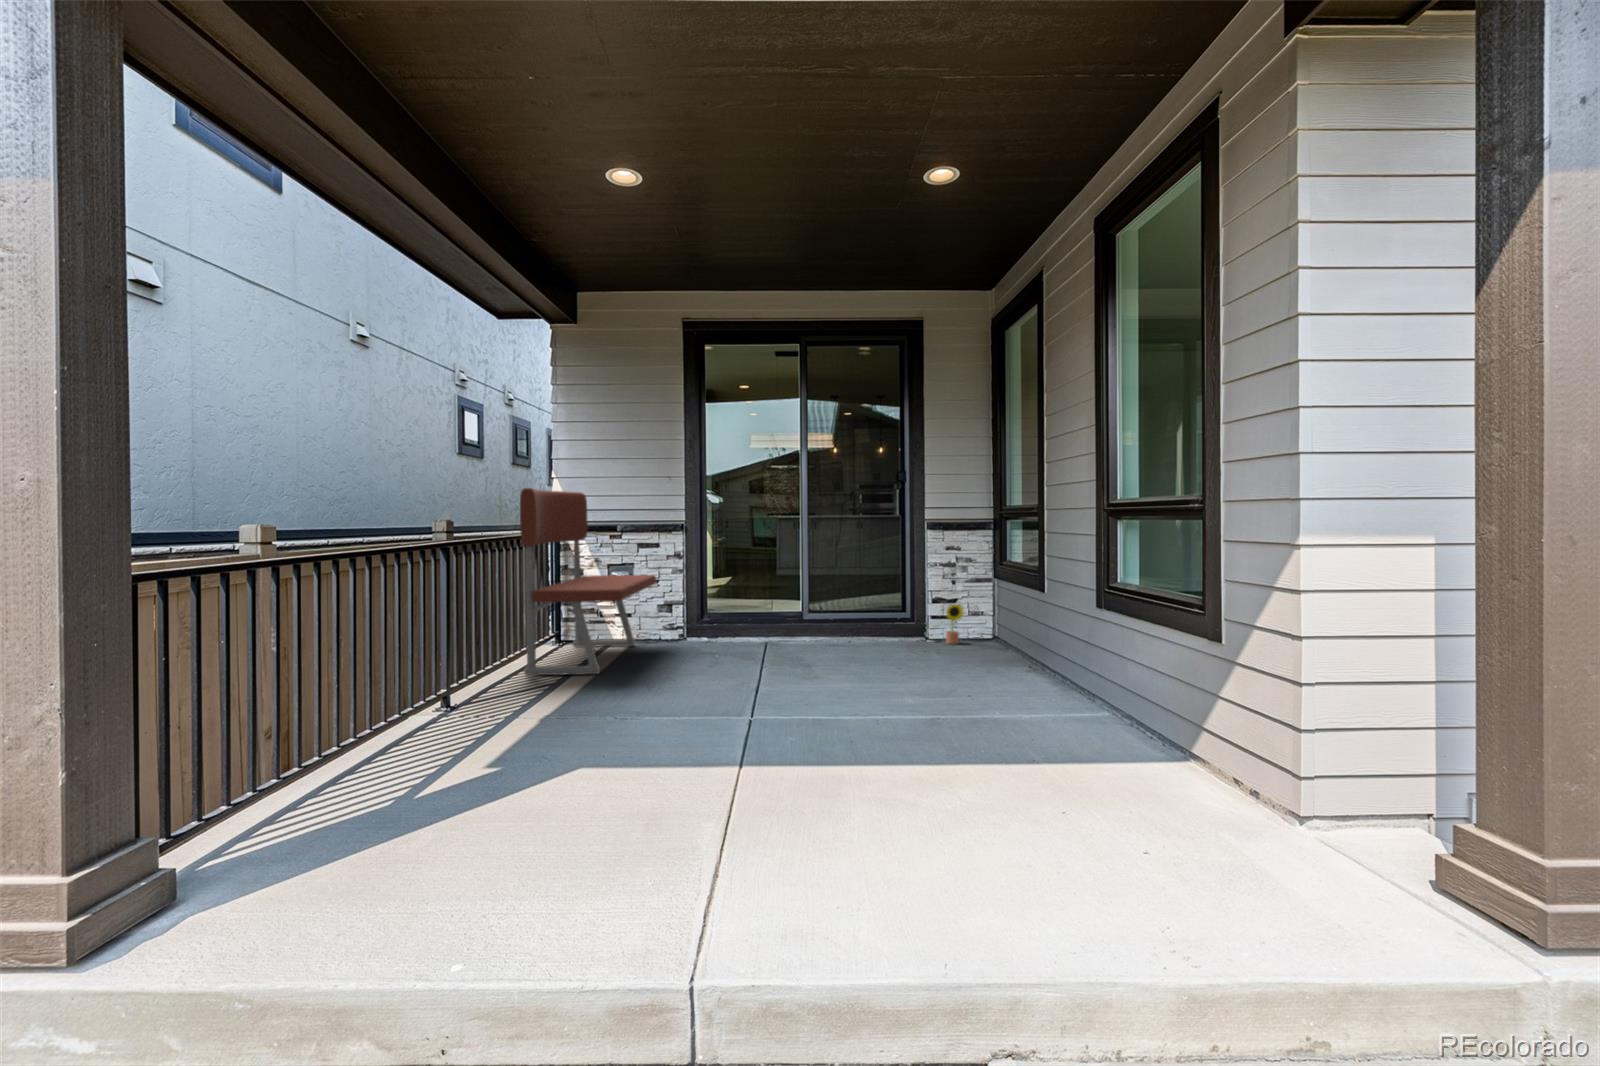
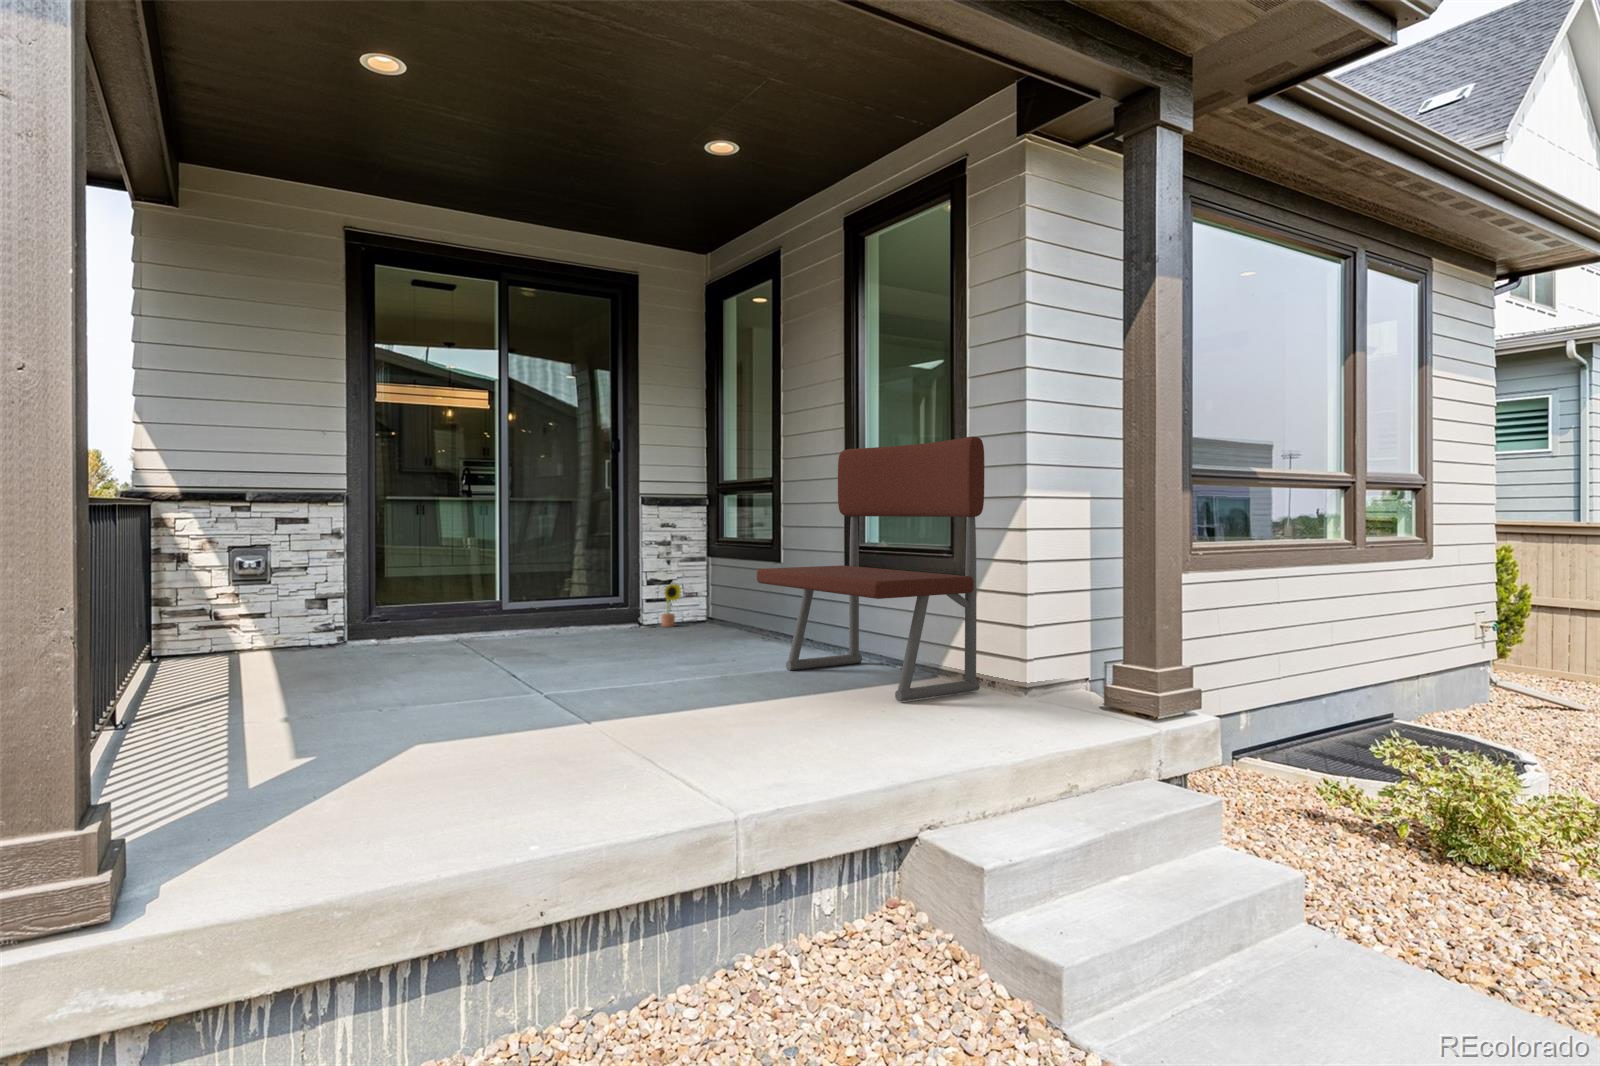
bench: present [520,488,656,675] -> present [757,437,984,701]

